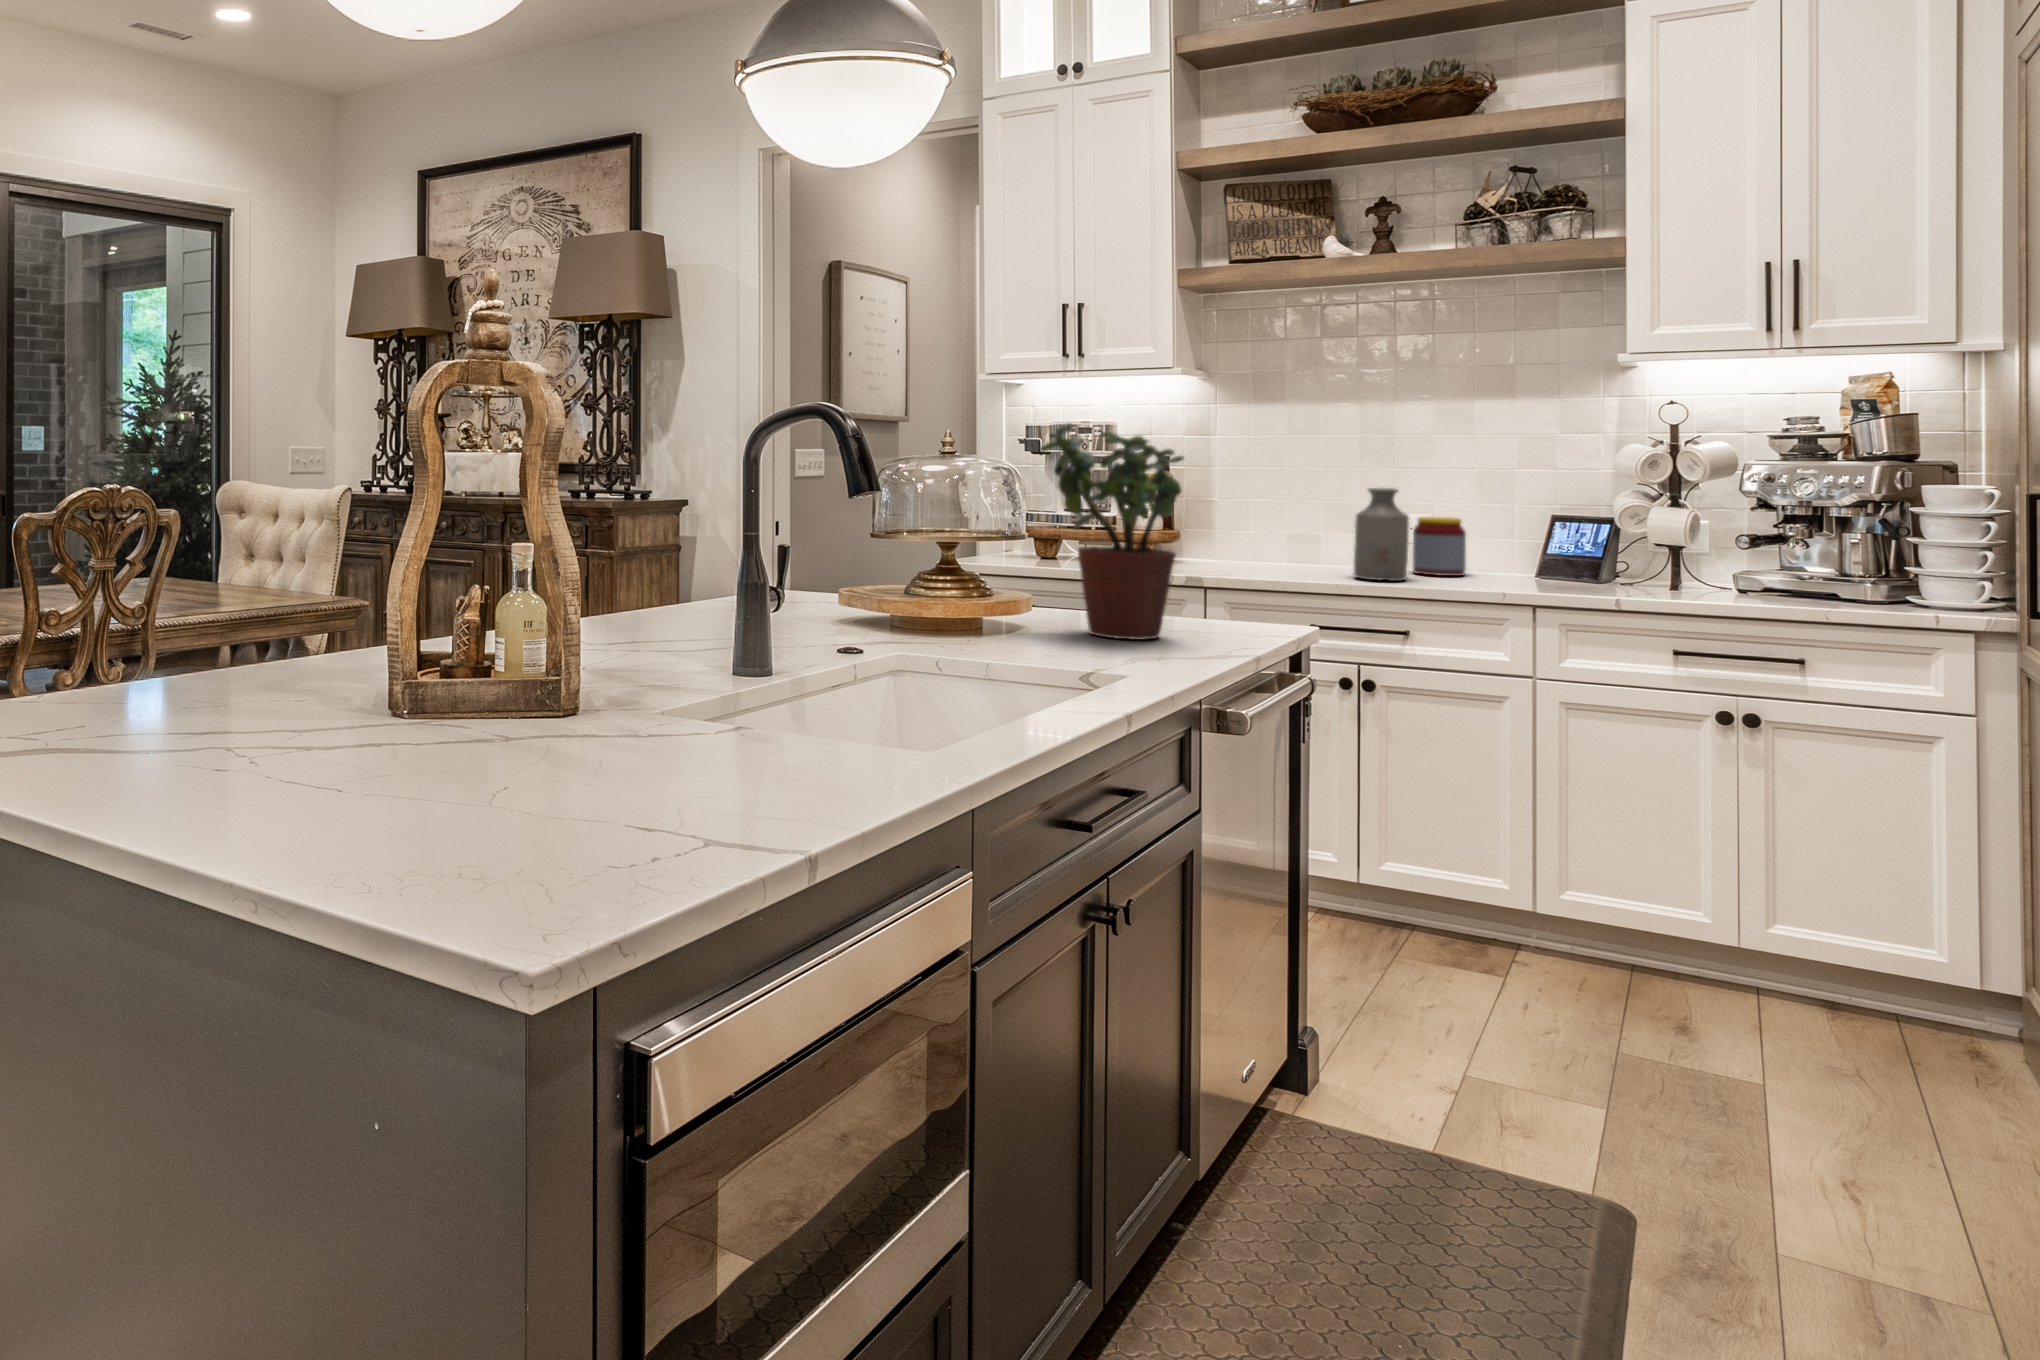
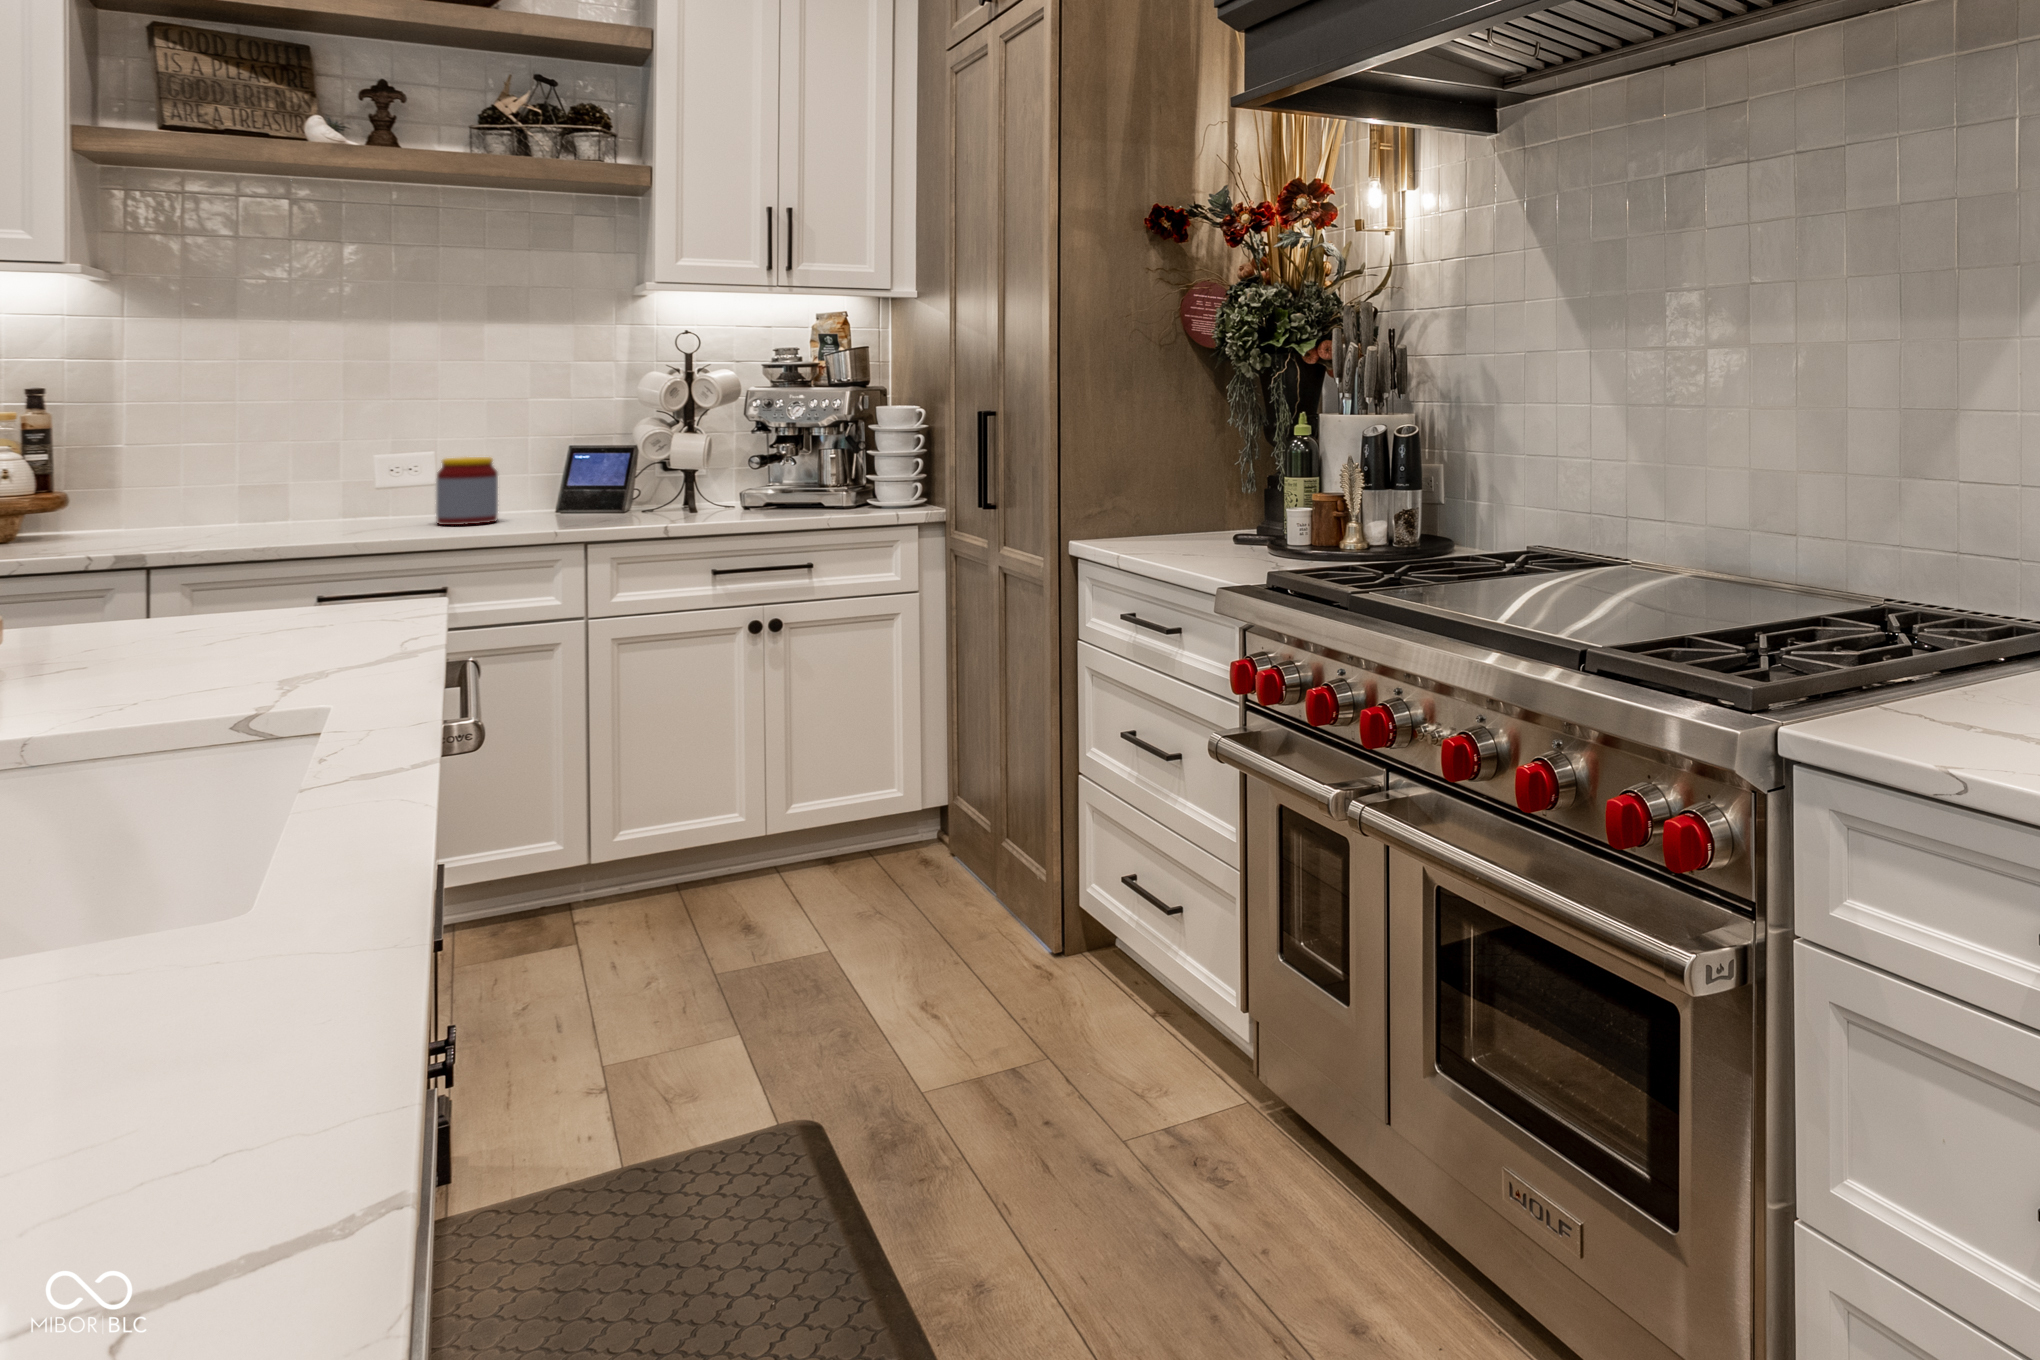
potted plant: present [1040,423,1184,640] -> none [99,337,348,646]
bottle: present [1354,488,1409,581] -> none [374,426,443,537]

